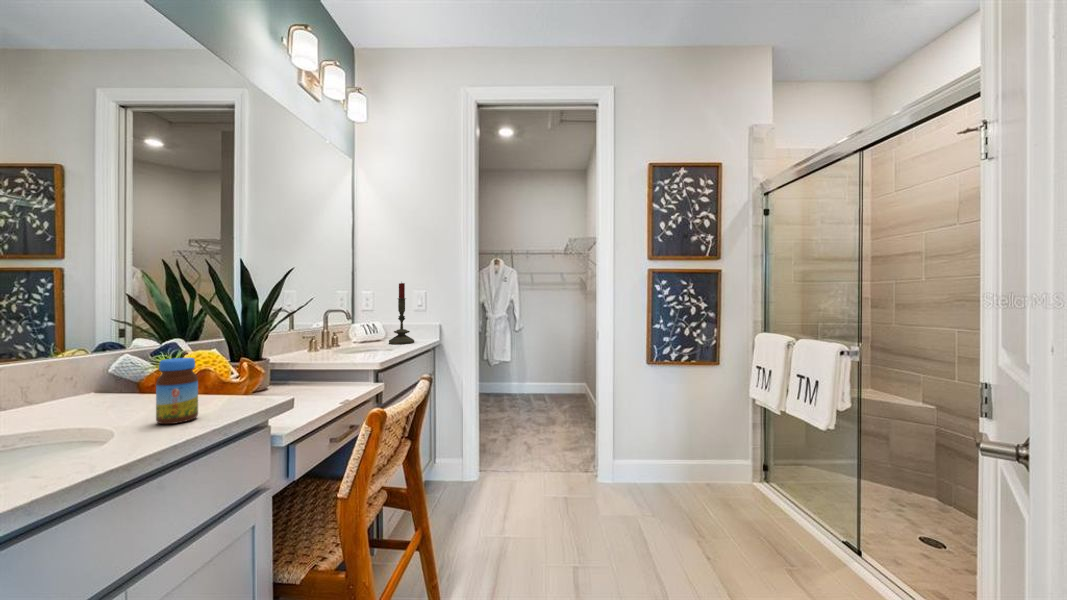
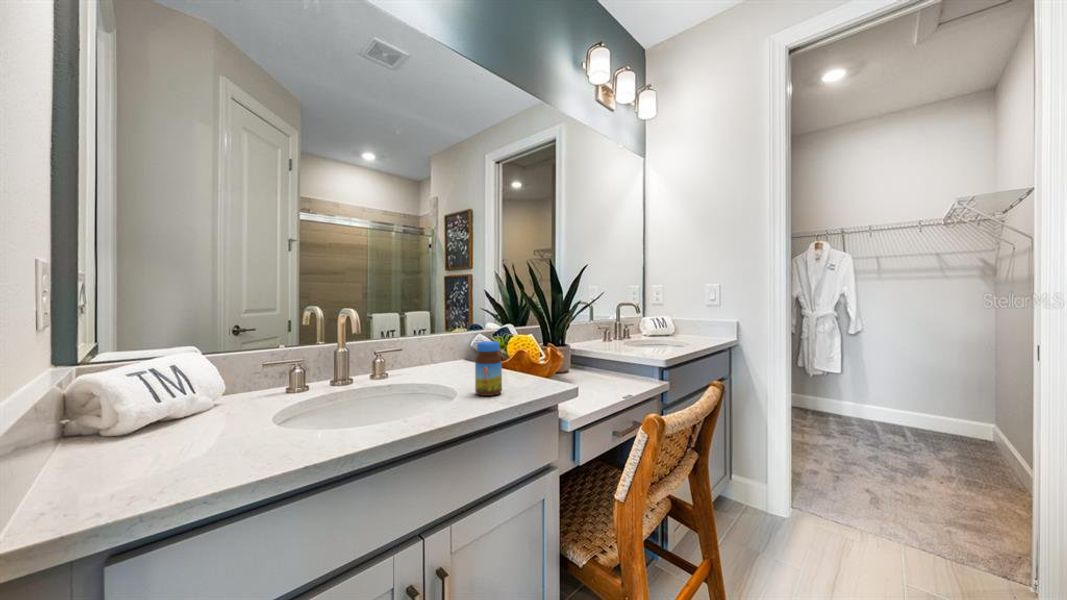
candle: present [389,283,414,344] -> none [680,274,707,341]

